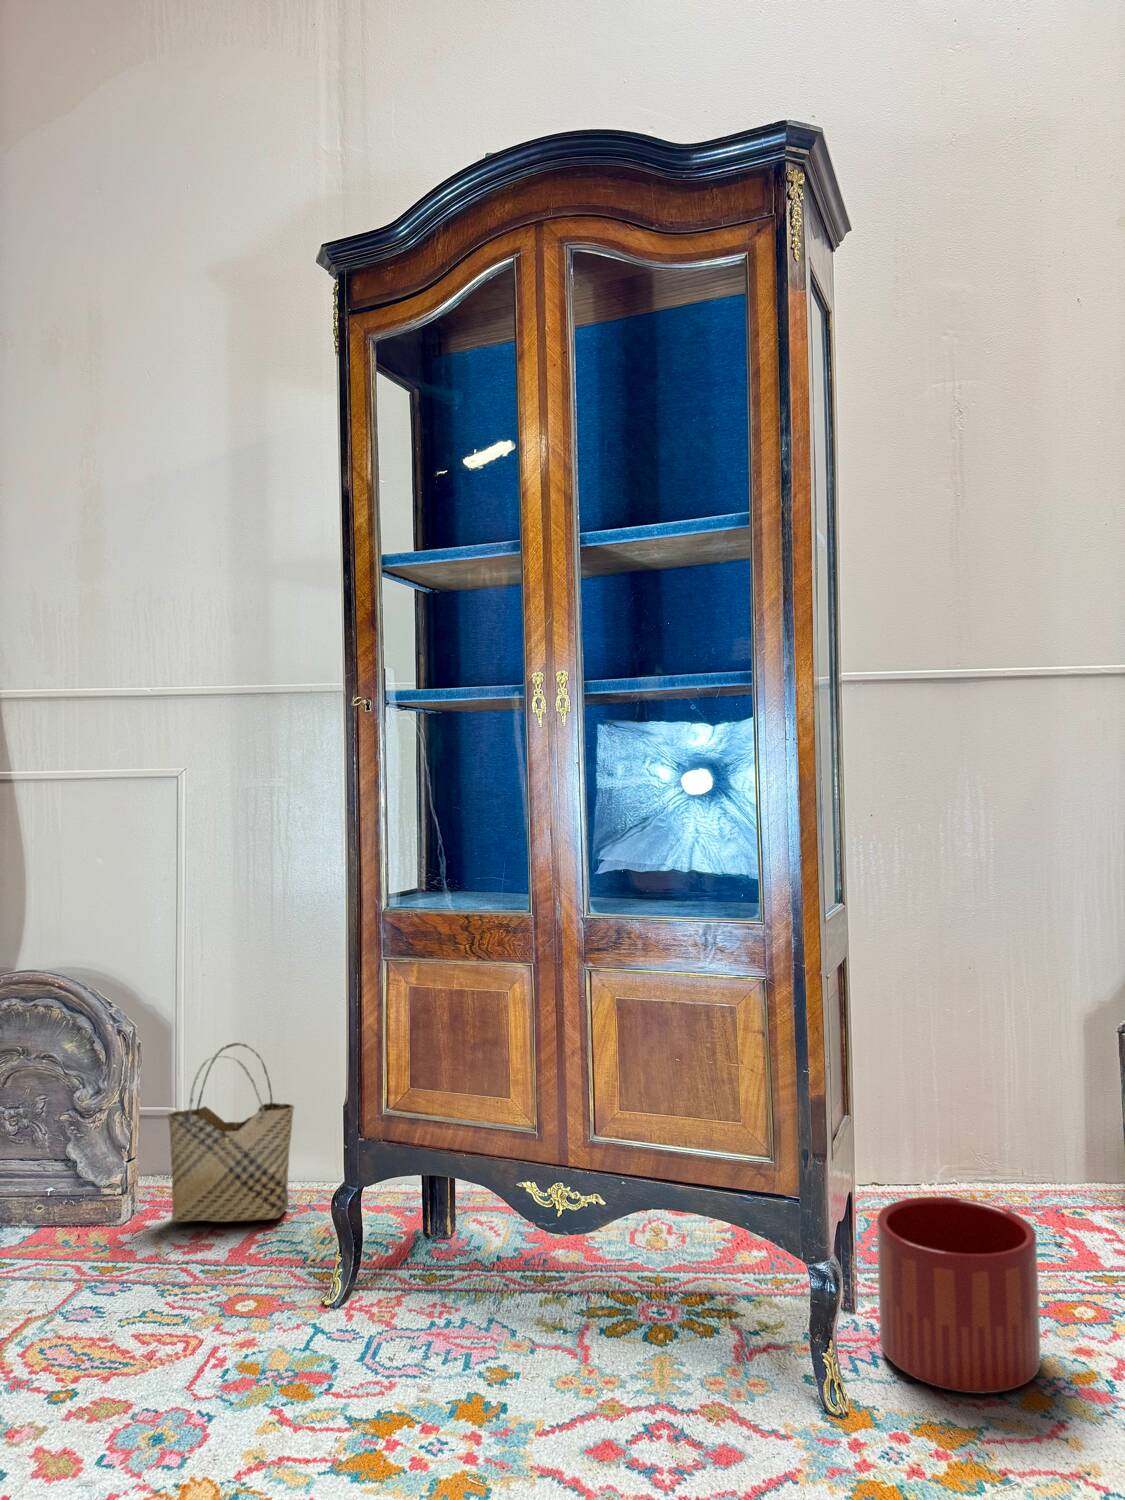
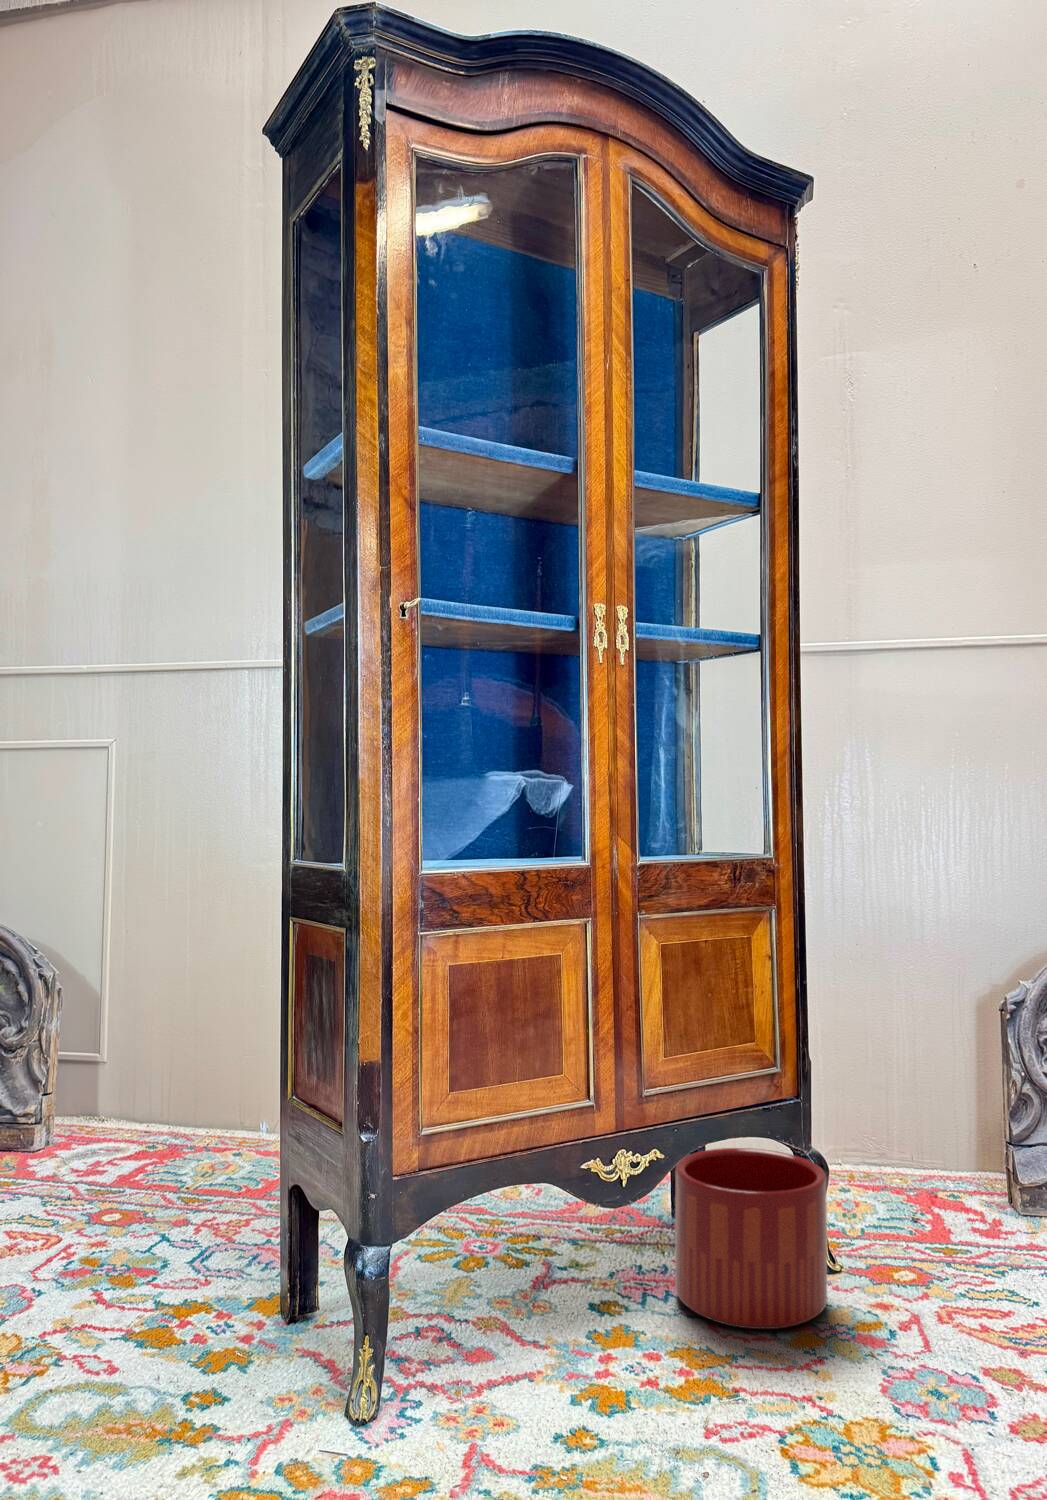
woven basket: present [167,1043,294,1222] -> none [76,990,196,1155]

